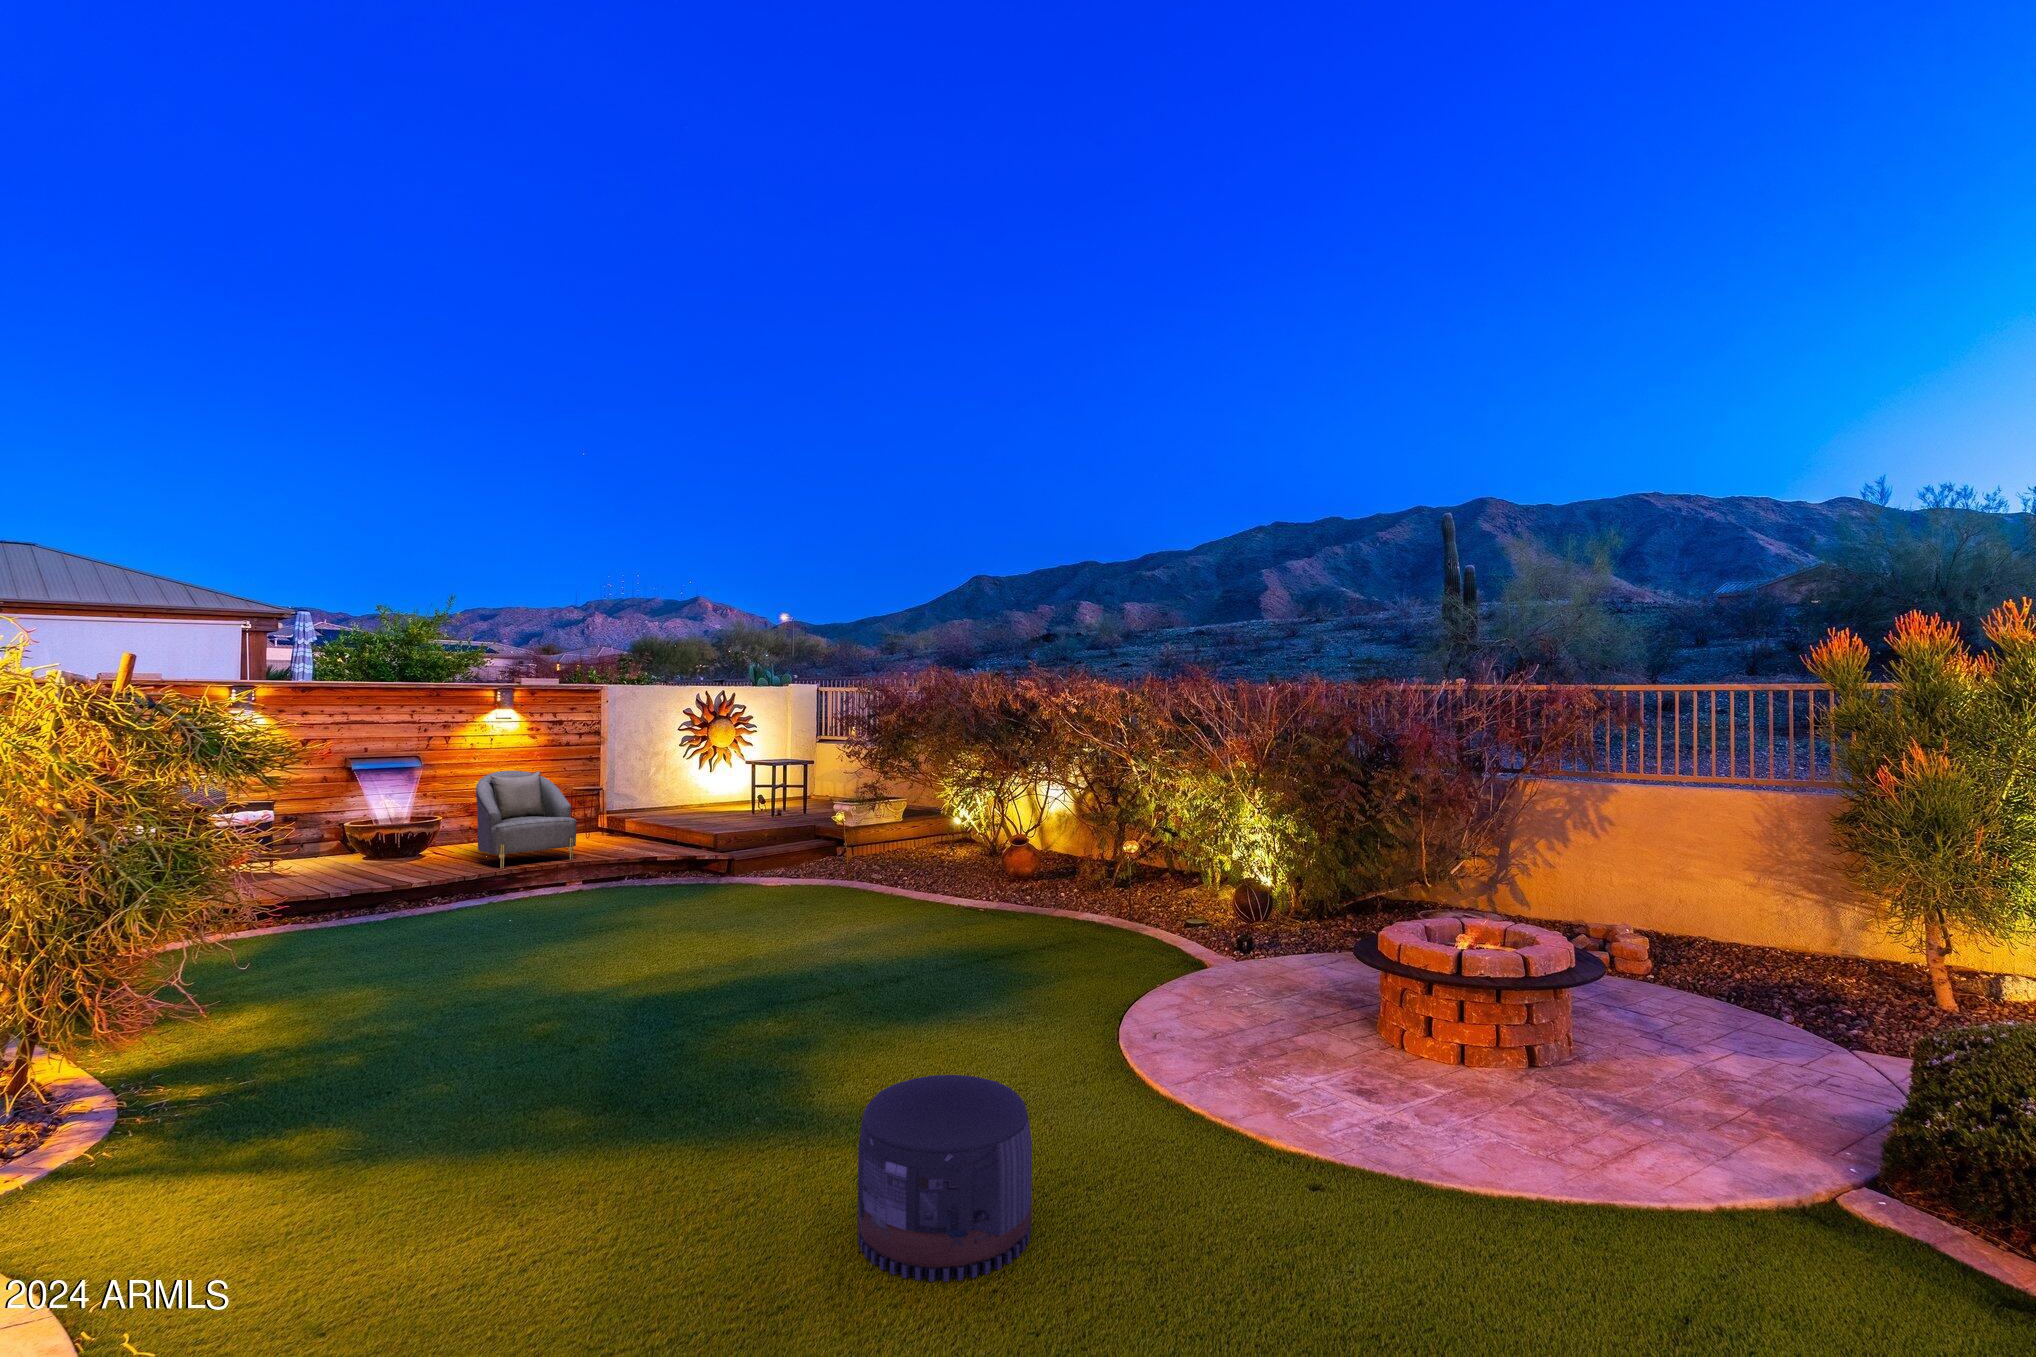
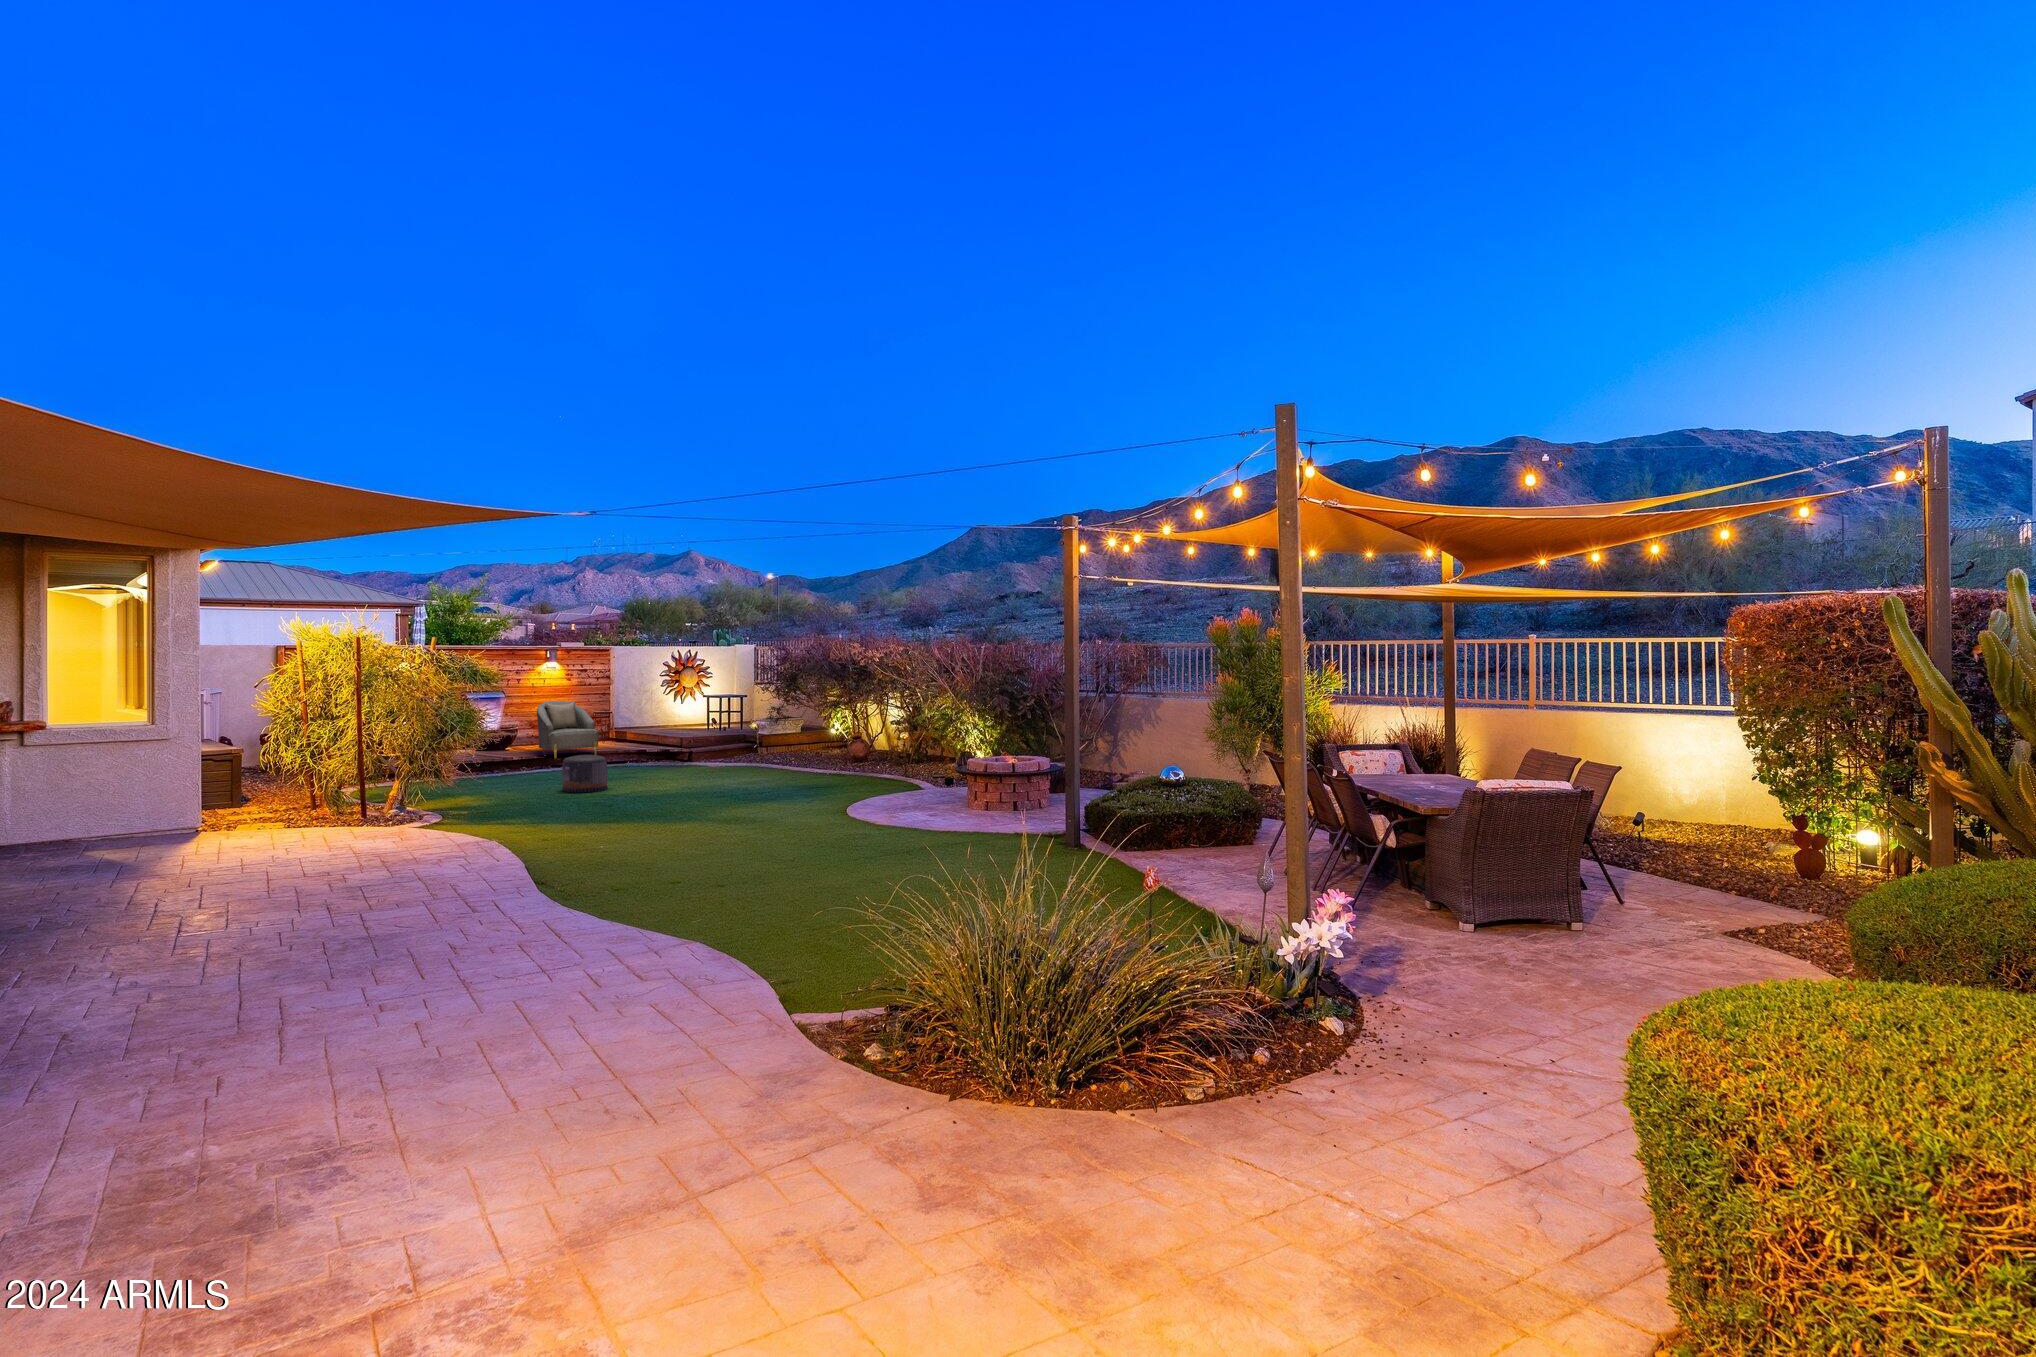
pouf: present [858,1075,1032,1282] -> present [562,755,607,792]

